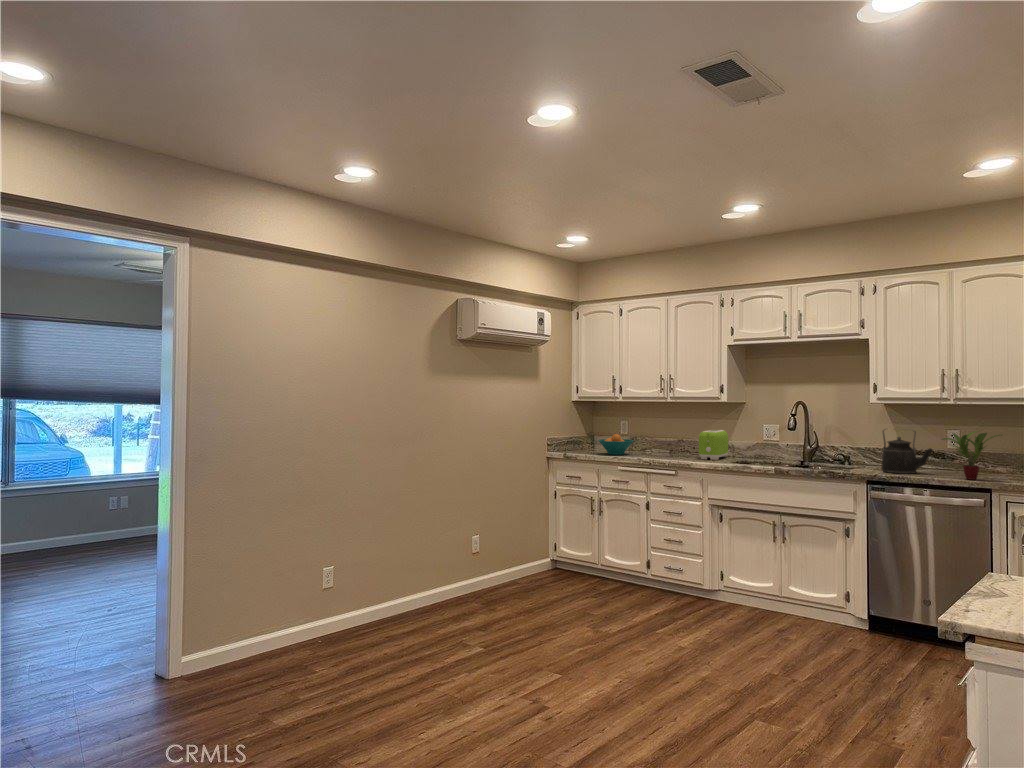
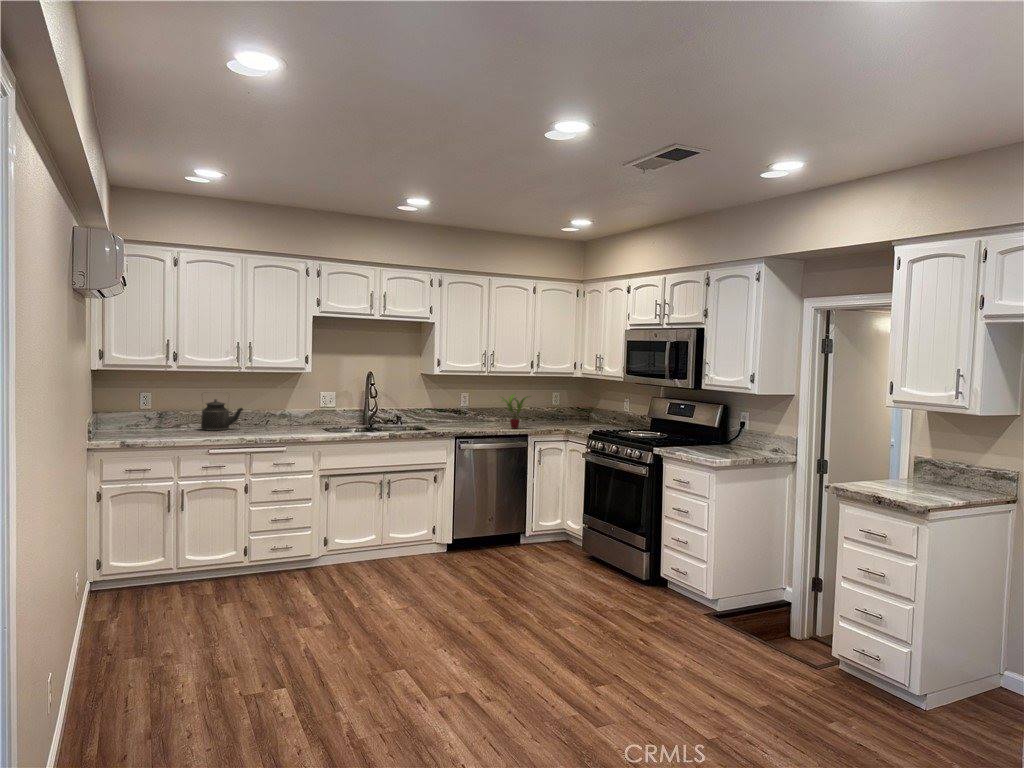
toaster: present [699,430,728,460] -> none [270,400,302,431]
kettle: present [882,430,933,474] -> present [201,399,243,431]
fruit bowl: present [599,434,633,455] -> none [146,410,193,435]

